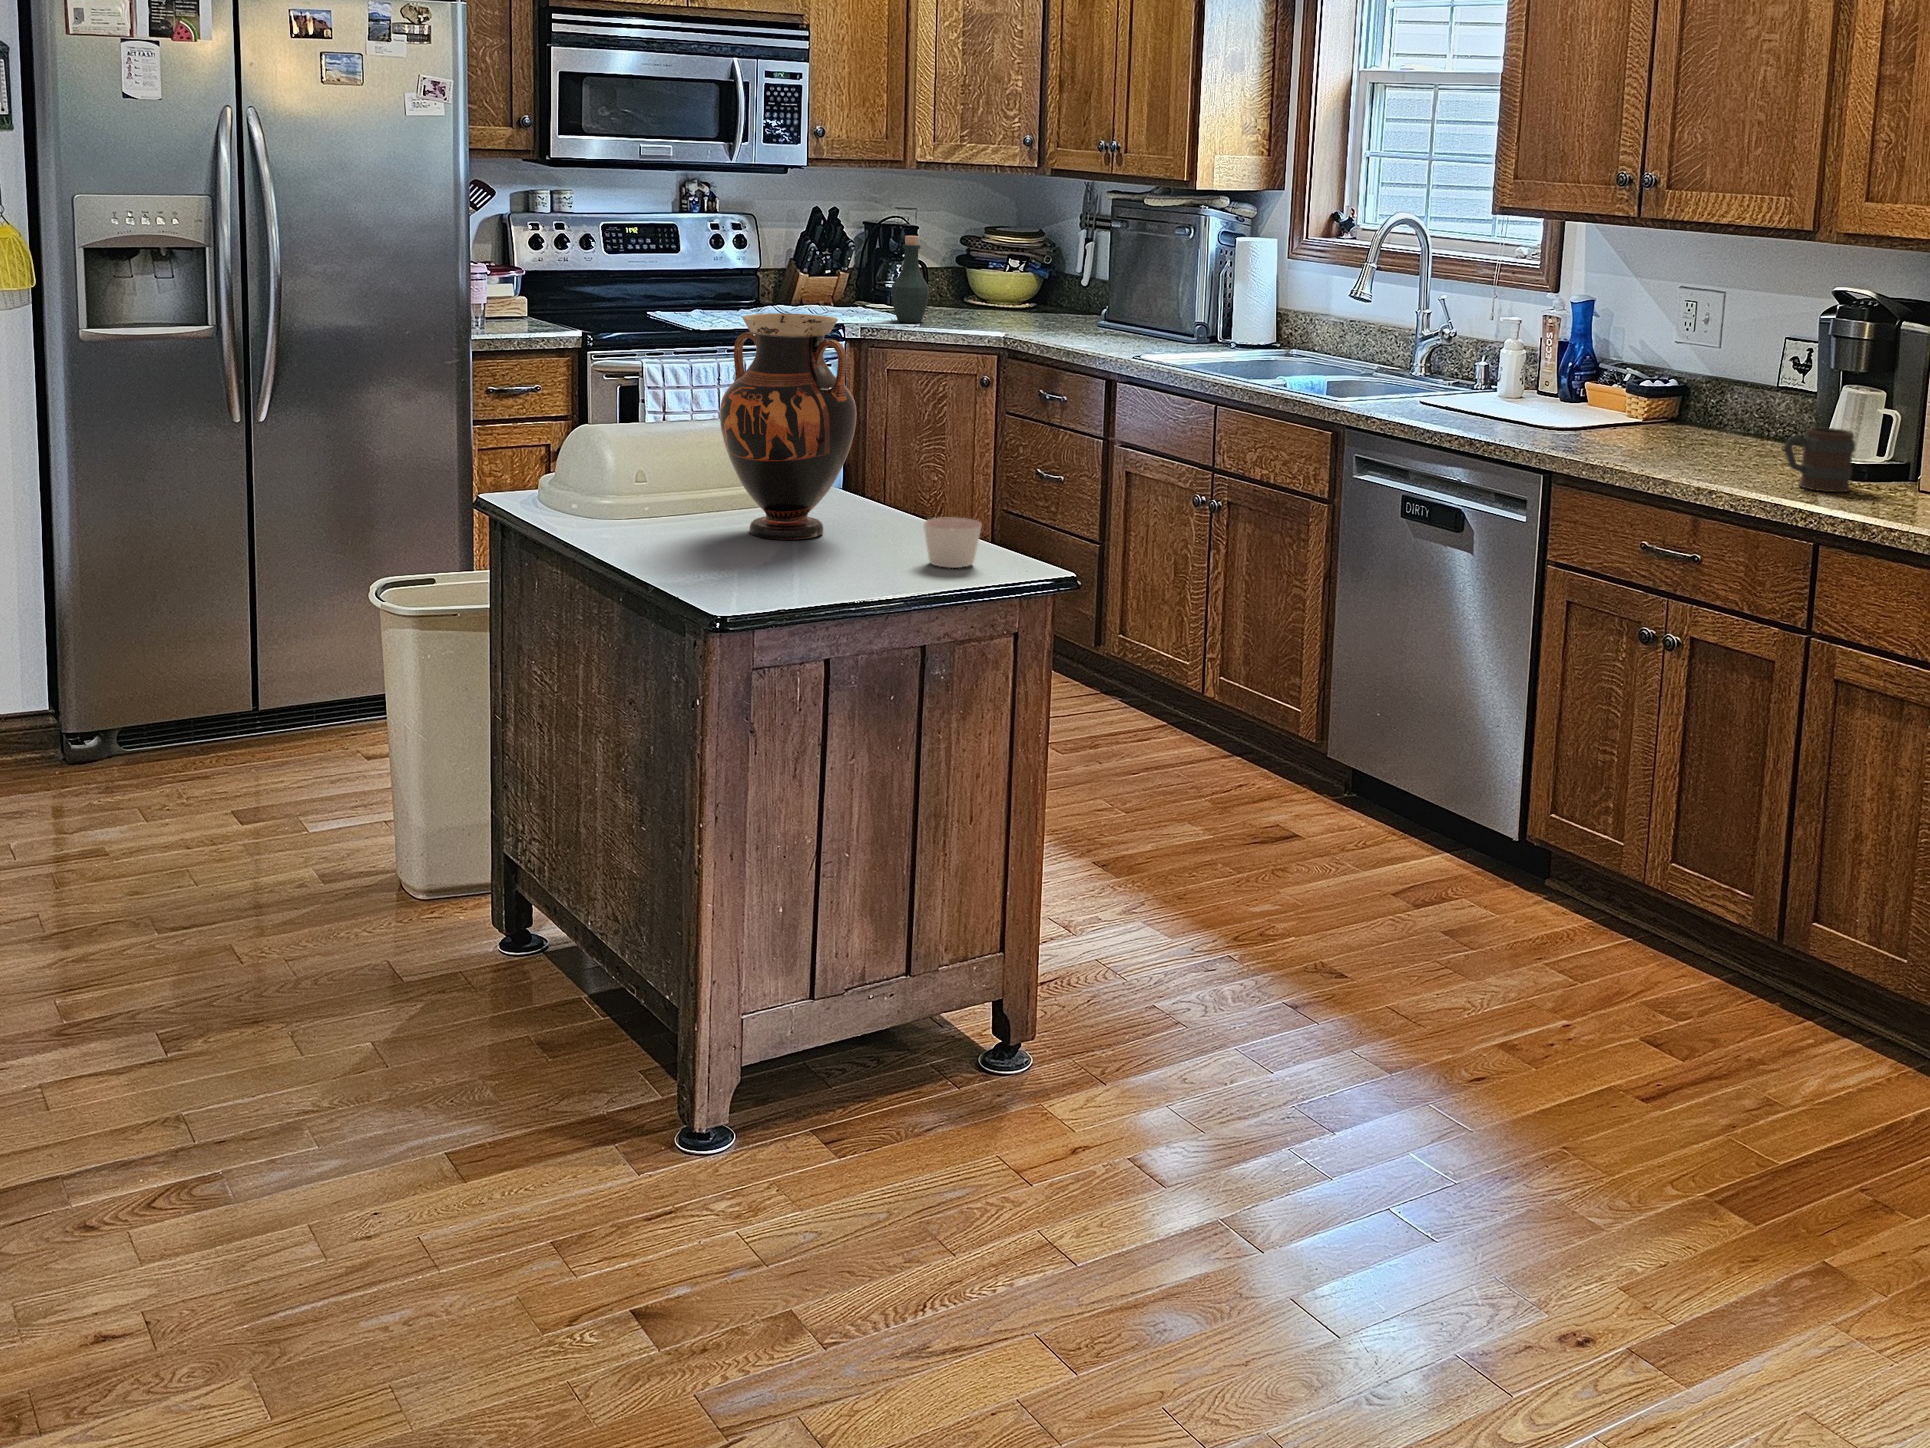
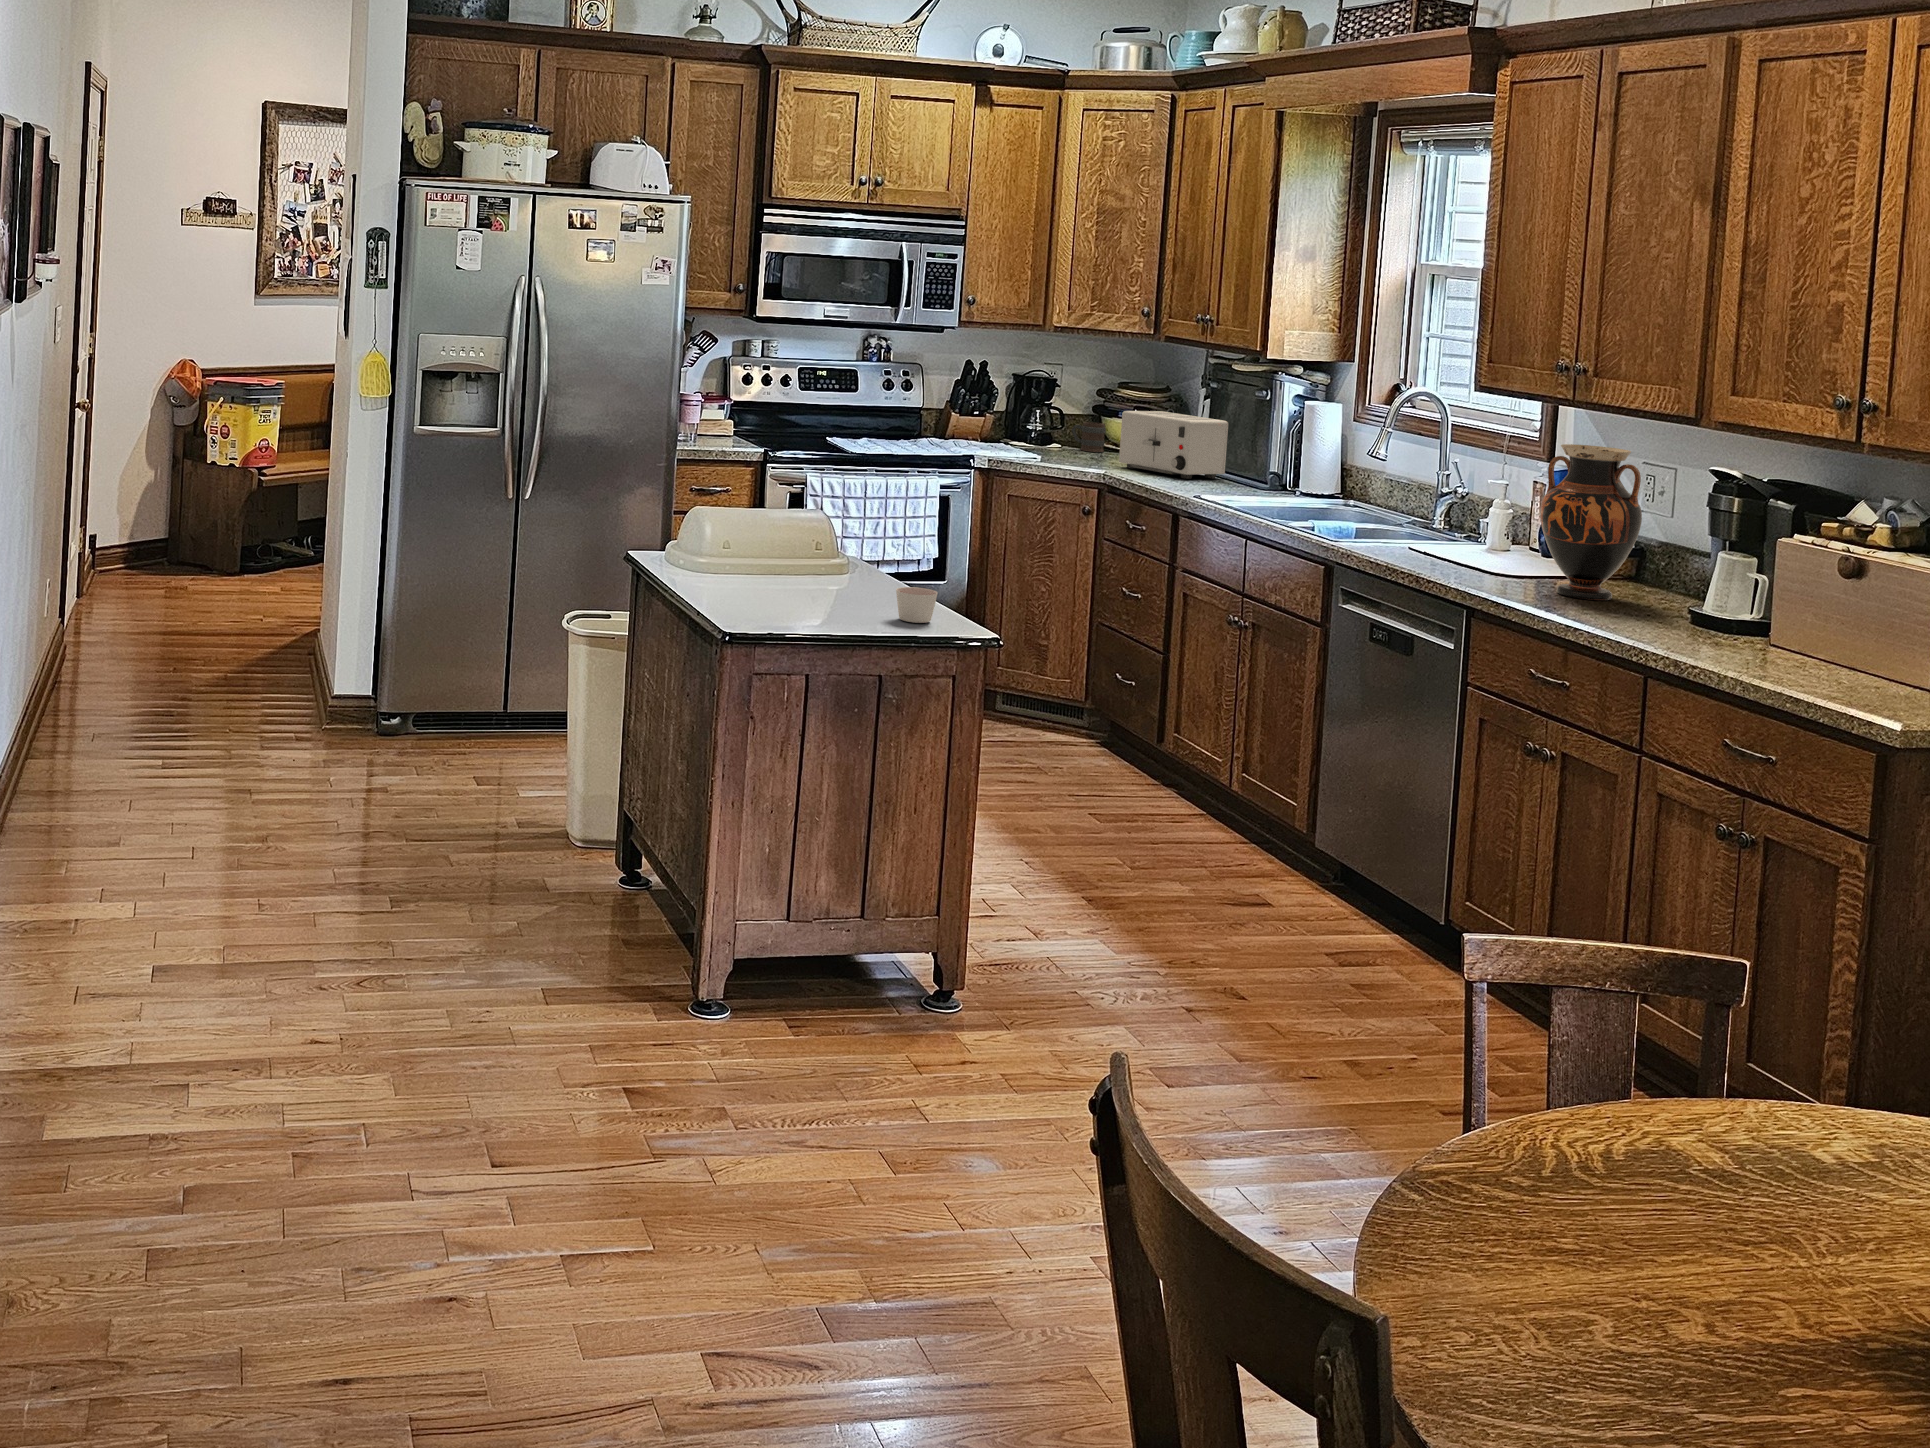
bottle: present [891,236,930,323] -> none [1014,387,1046,458]
toaster: none [1021,257,1150,336] -> present [1119,411,1228,479]
vase: present [720,314,857,540] -> present [1540,444,1642,600]
mug: present [1783,427,1855,492] -> present [1071,422,1106,452]

